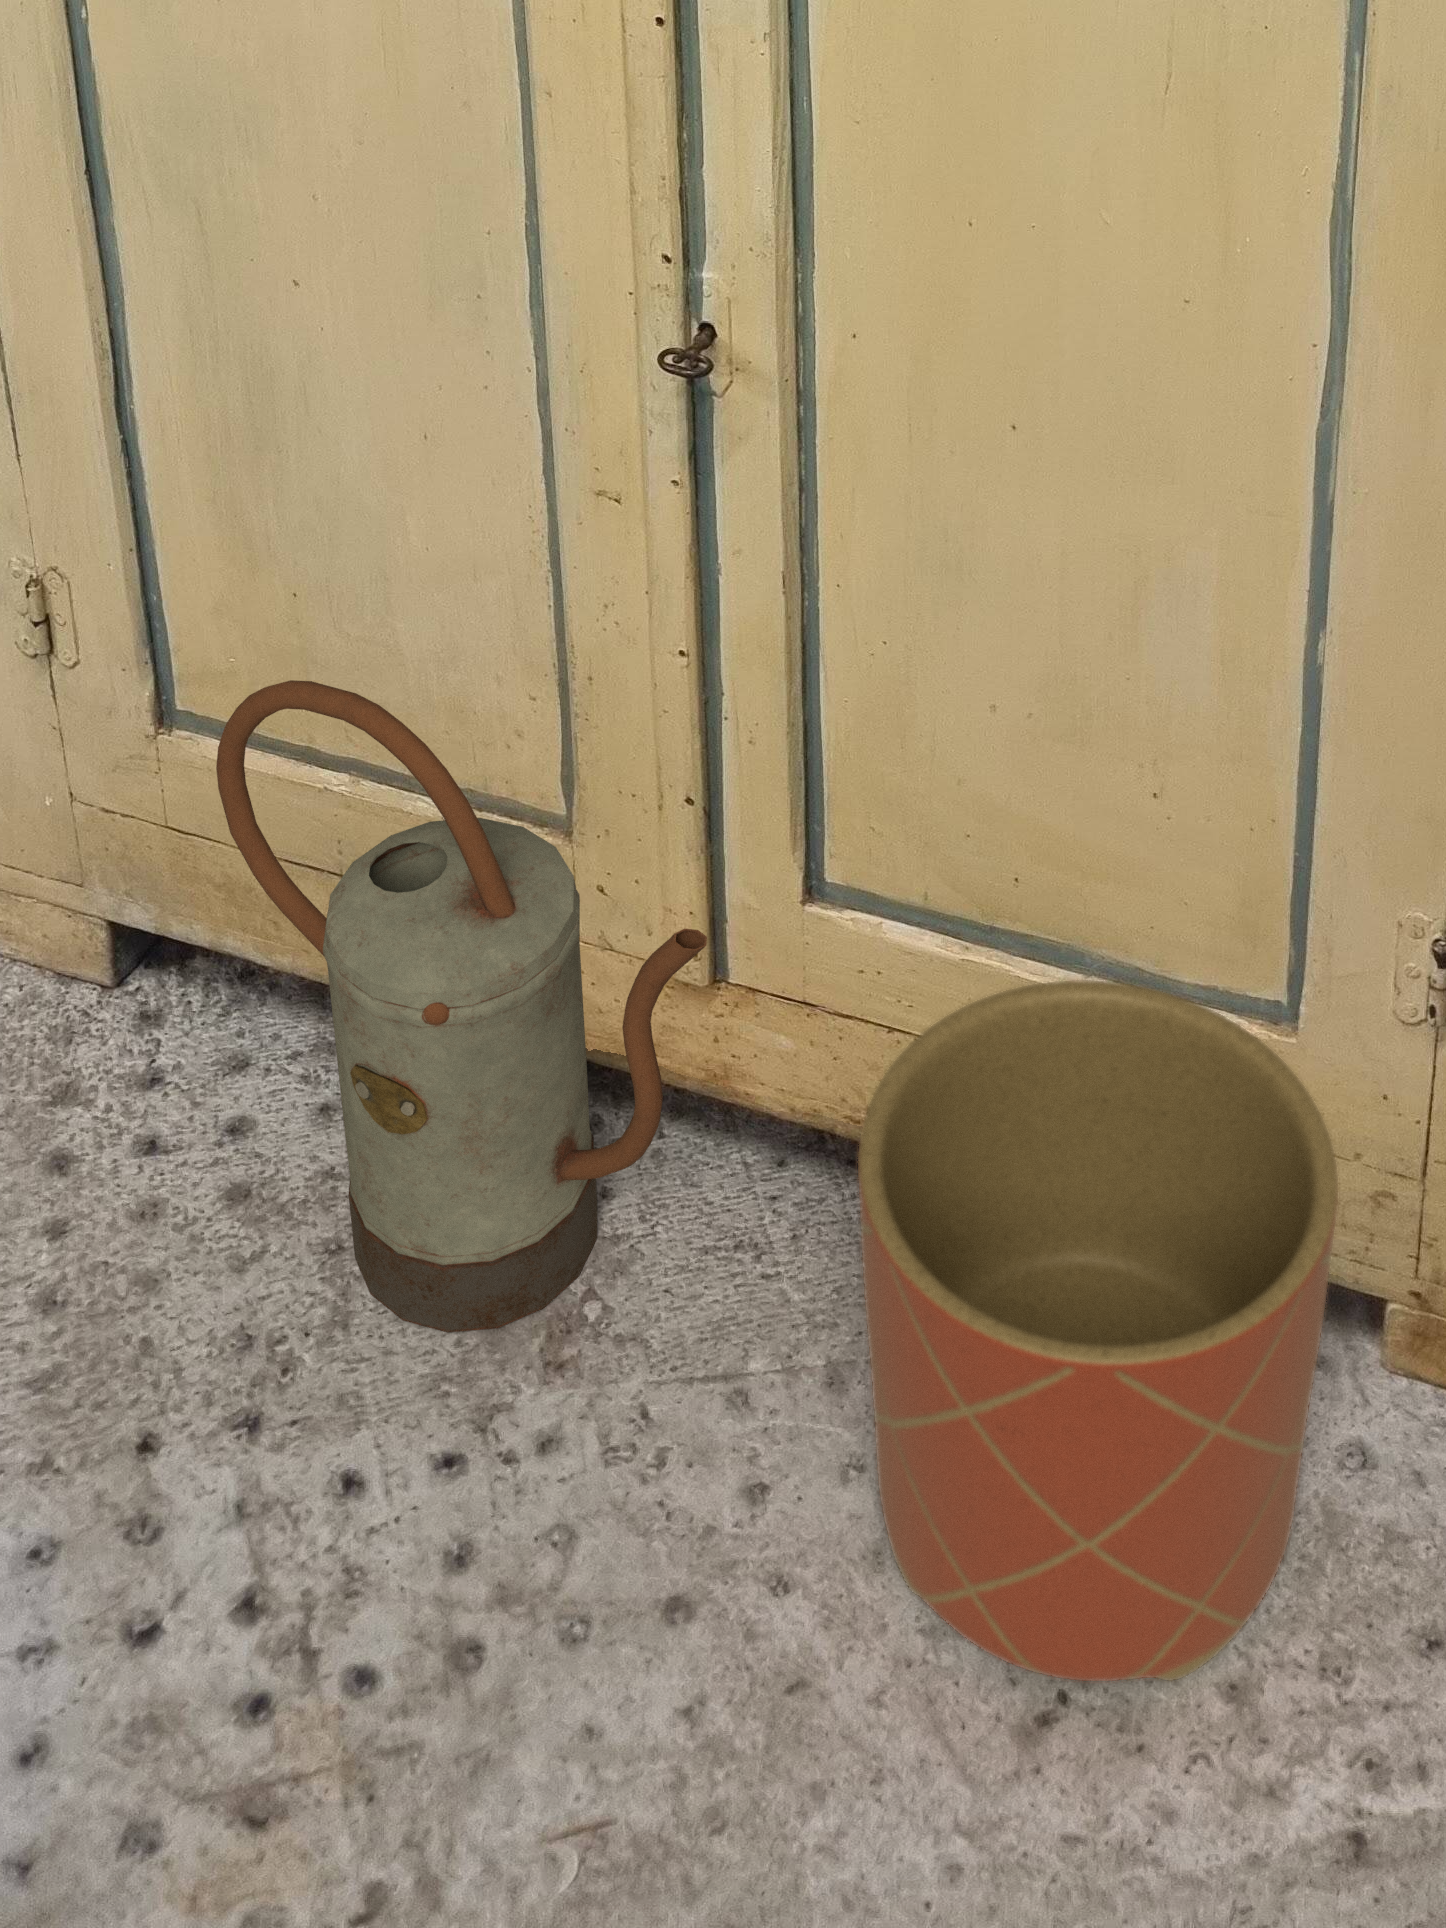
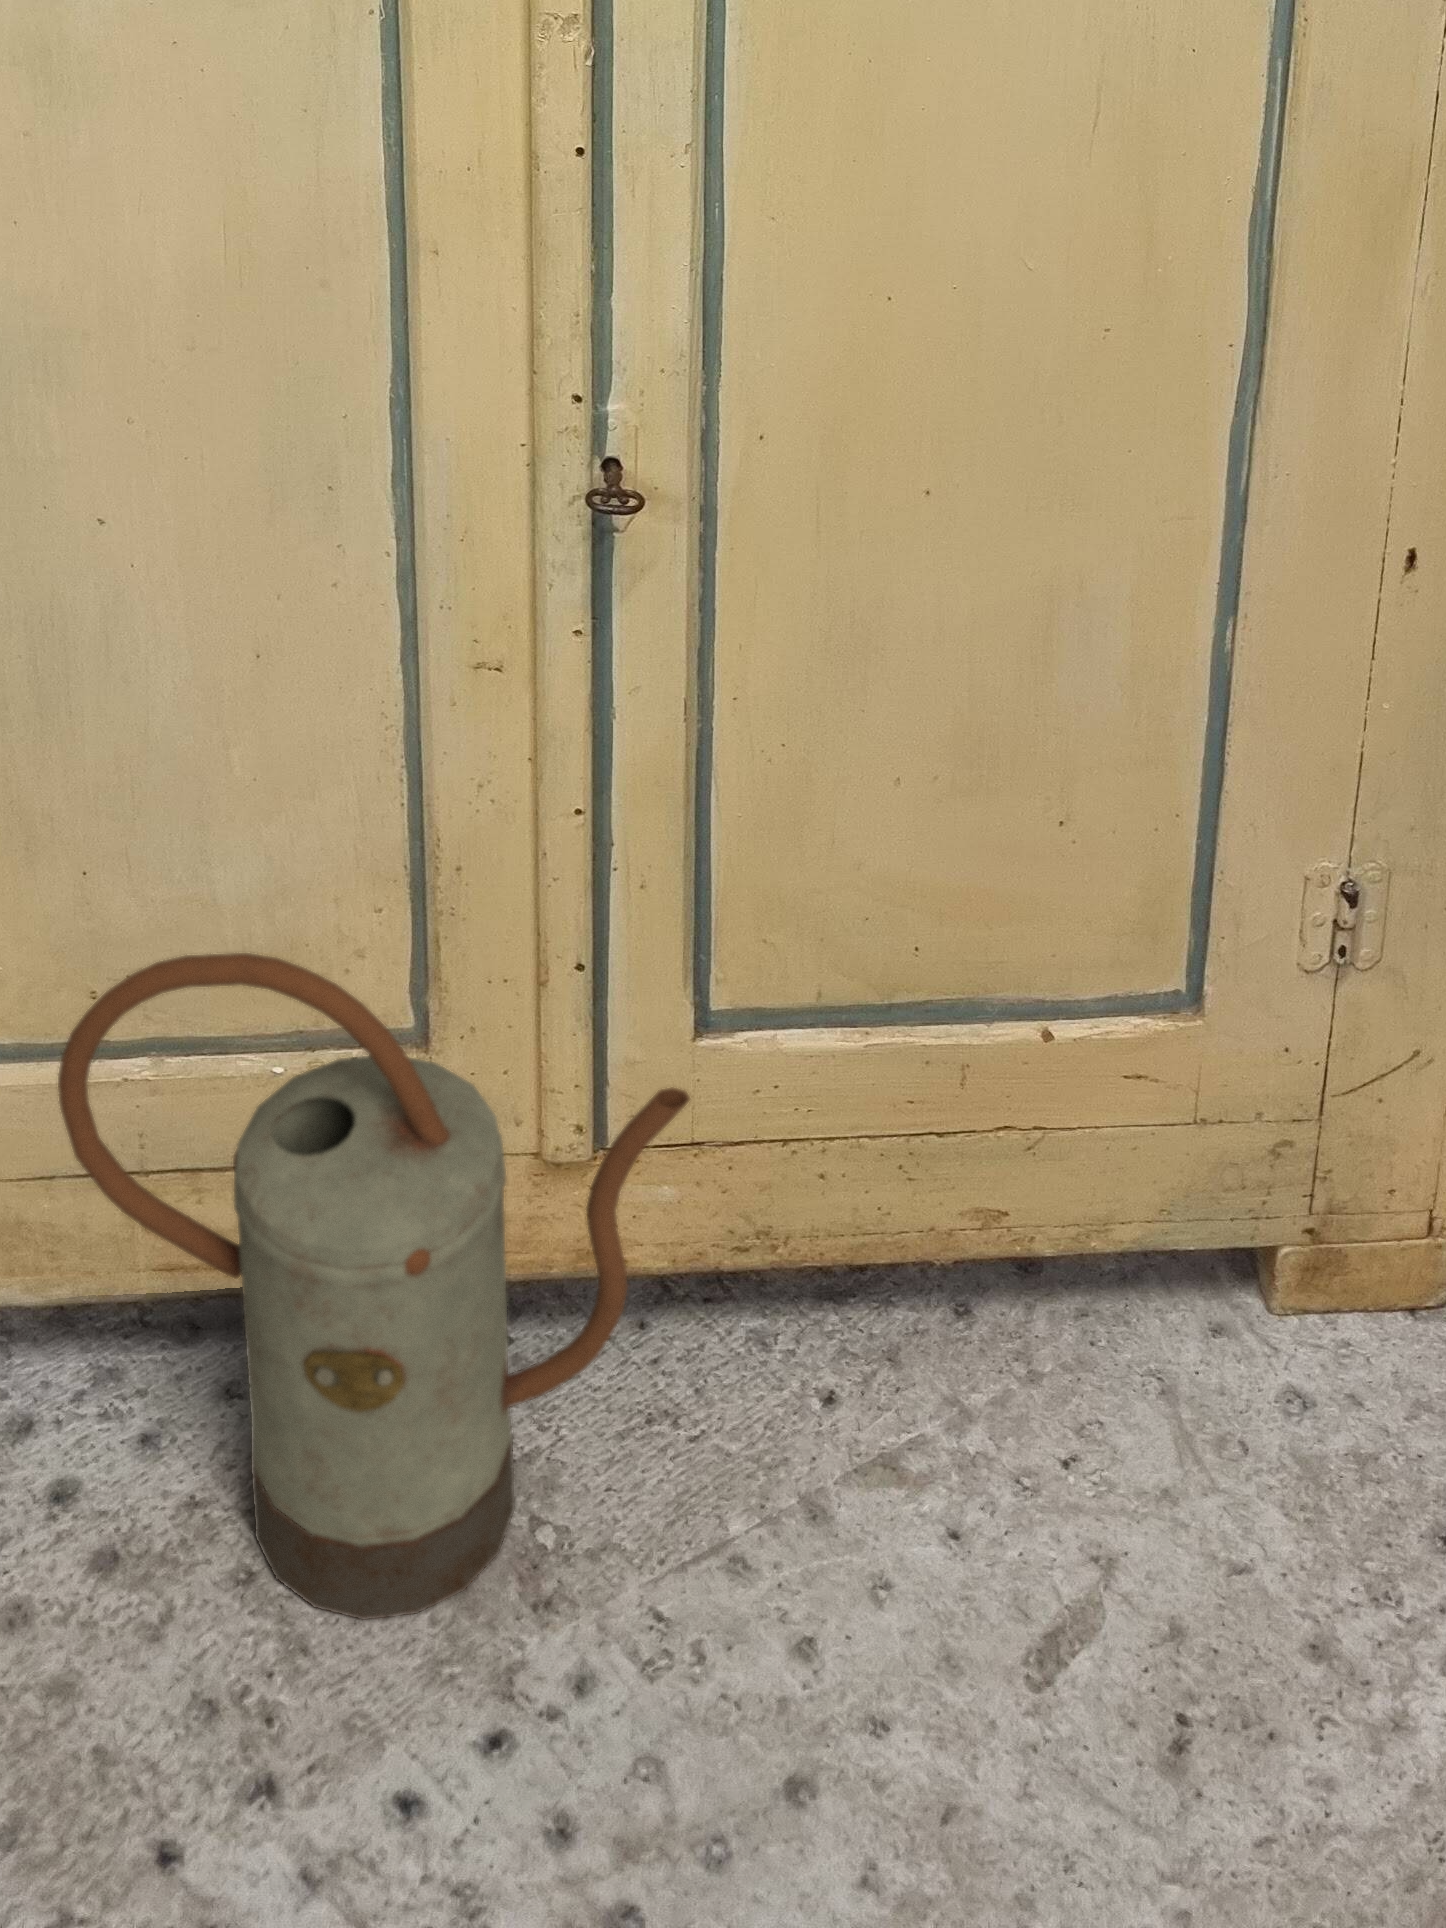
planter: present [858,980,1338,1681] -> none [893,1015,1362,1697]

